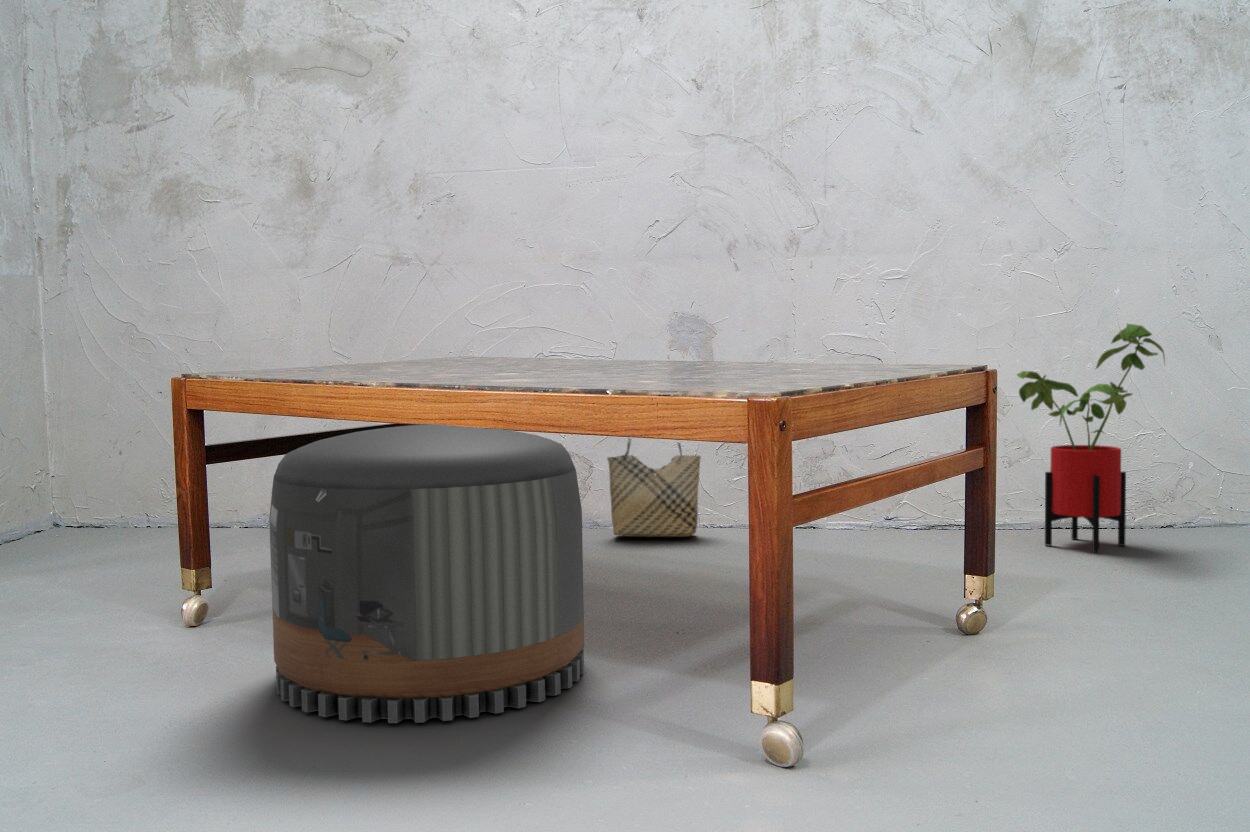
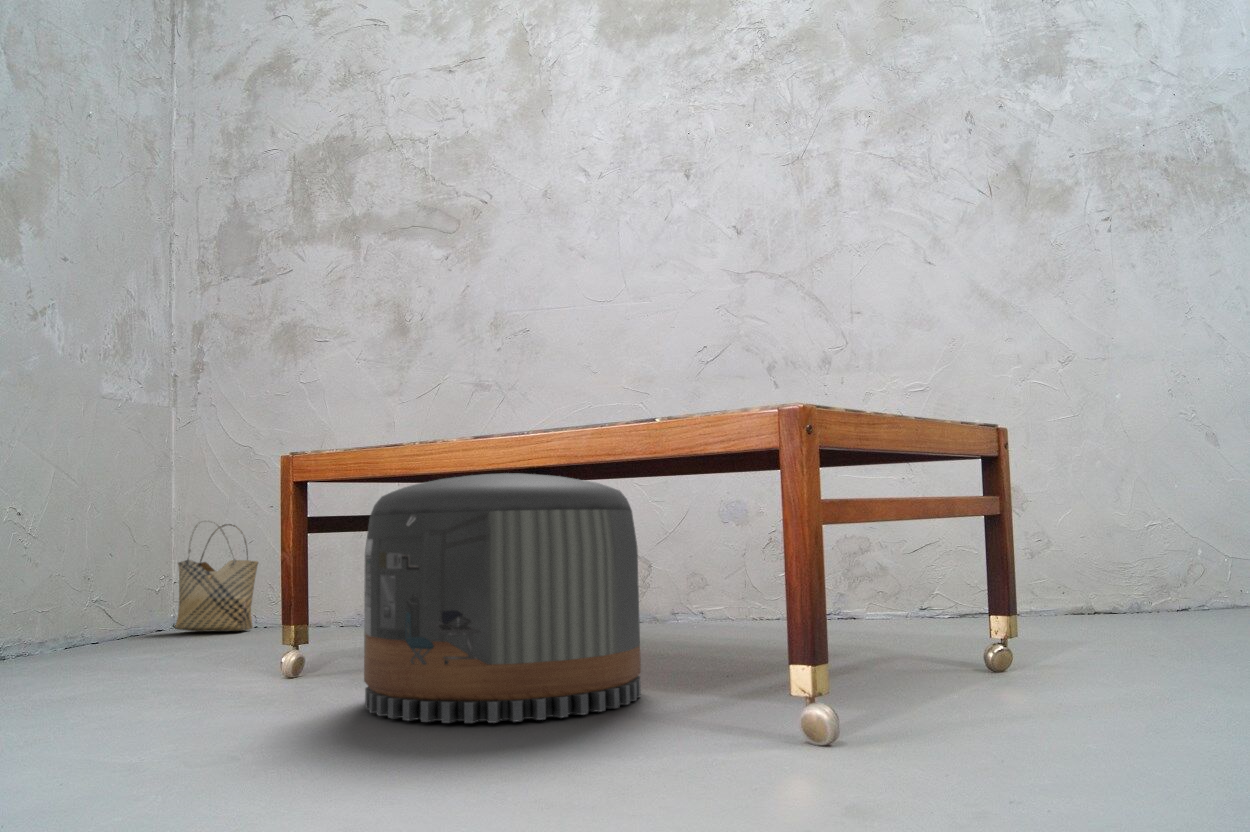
house plant: present [1017,323,1165,552] -> none [1031,416,1168,626]
woven basket: present [607,437,701,537] -> present [175,522,258,632]

